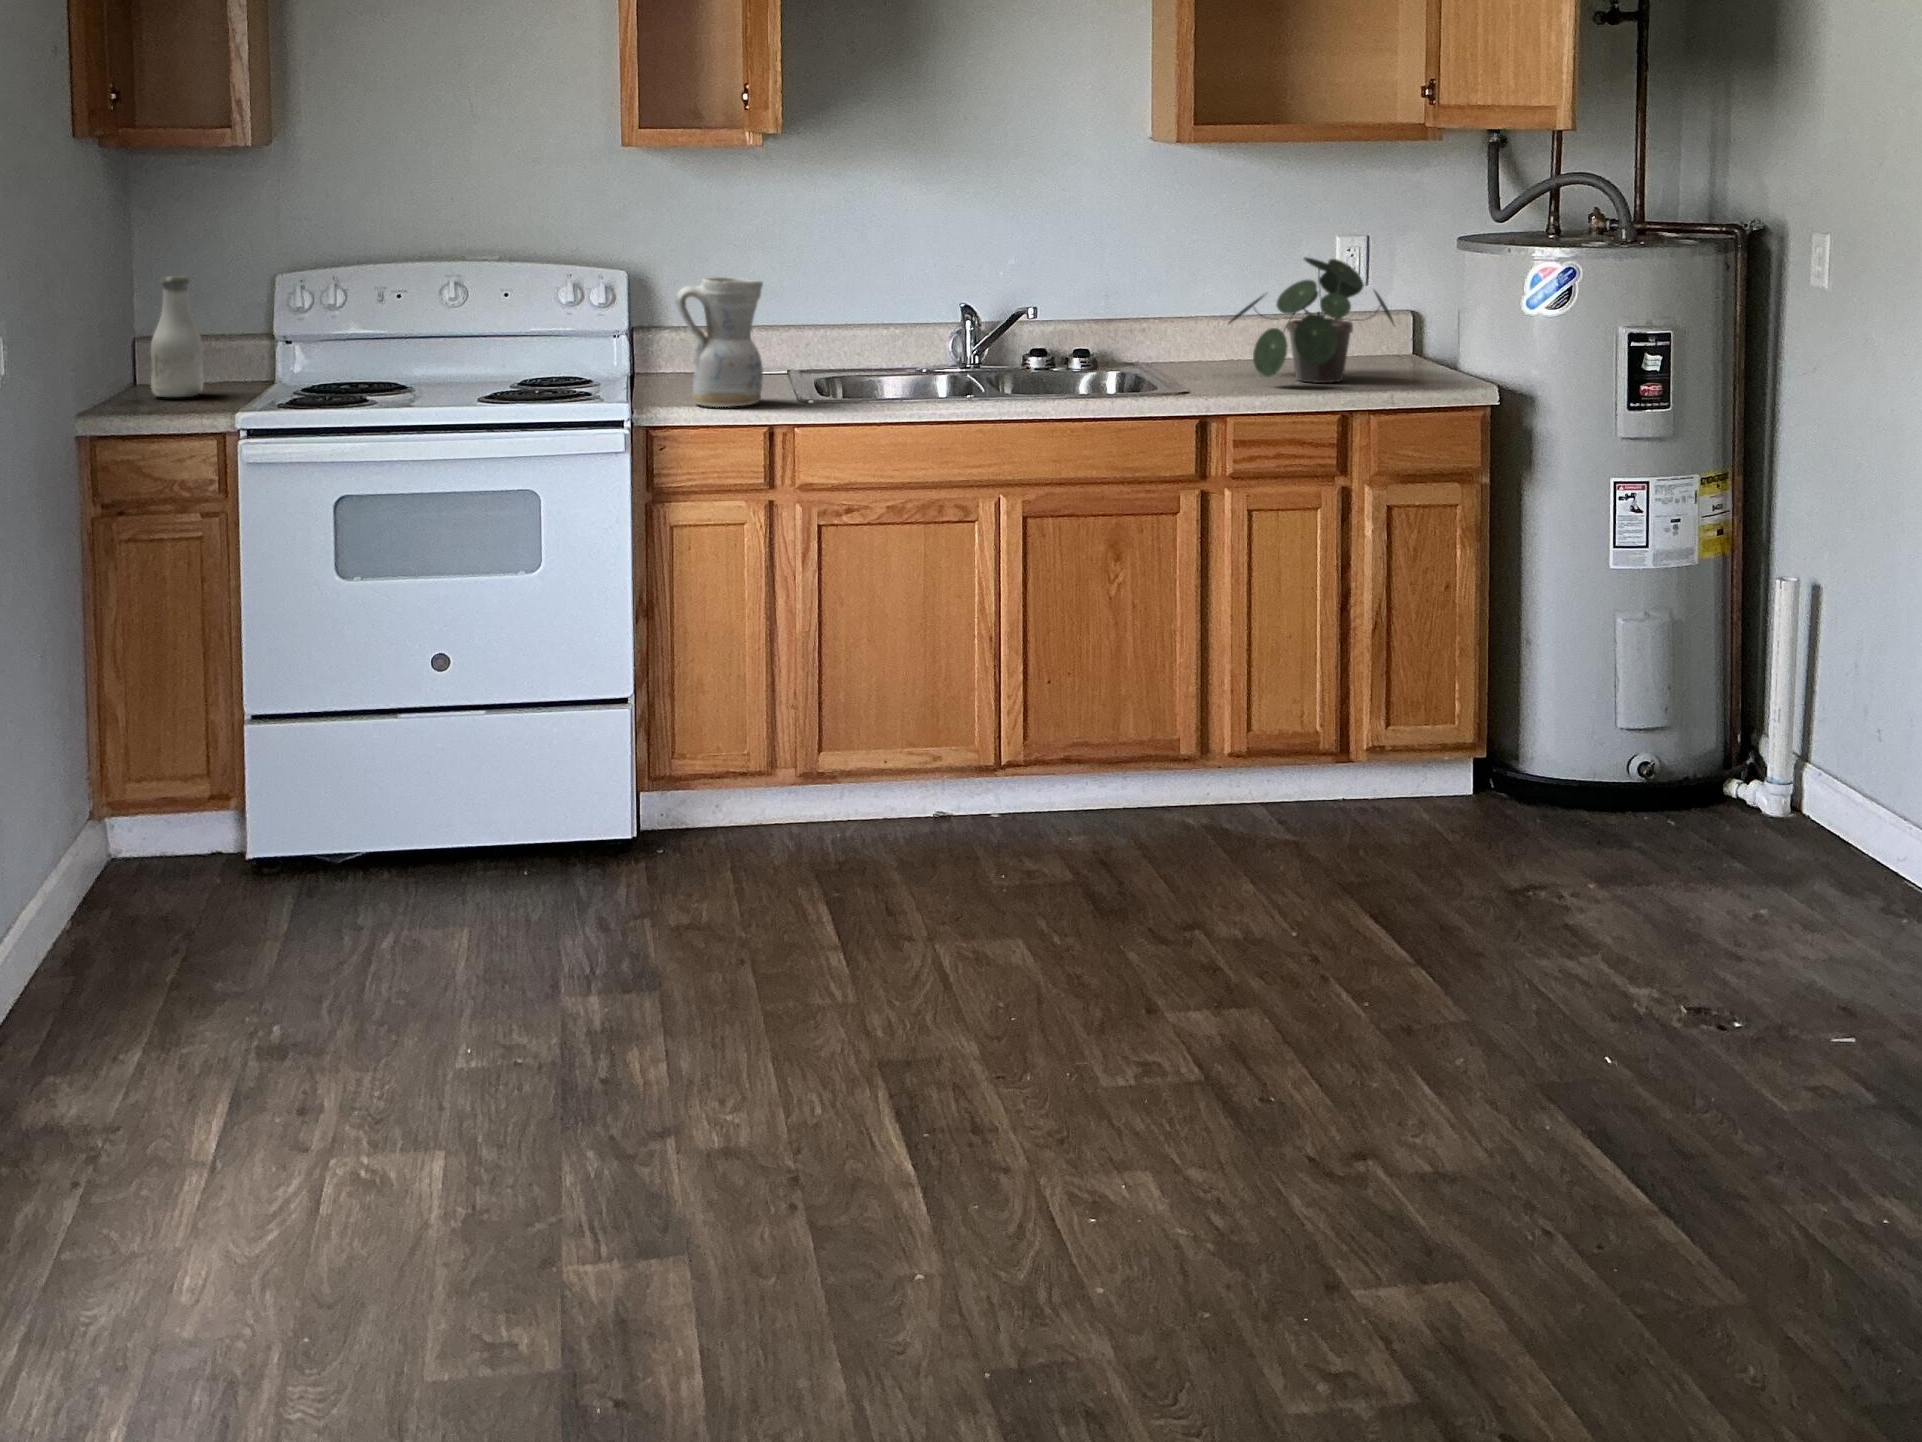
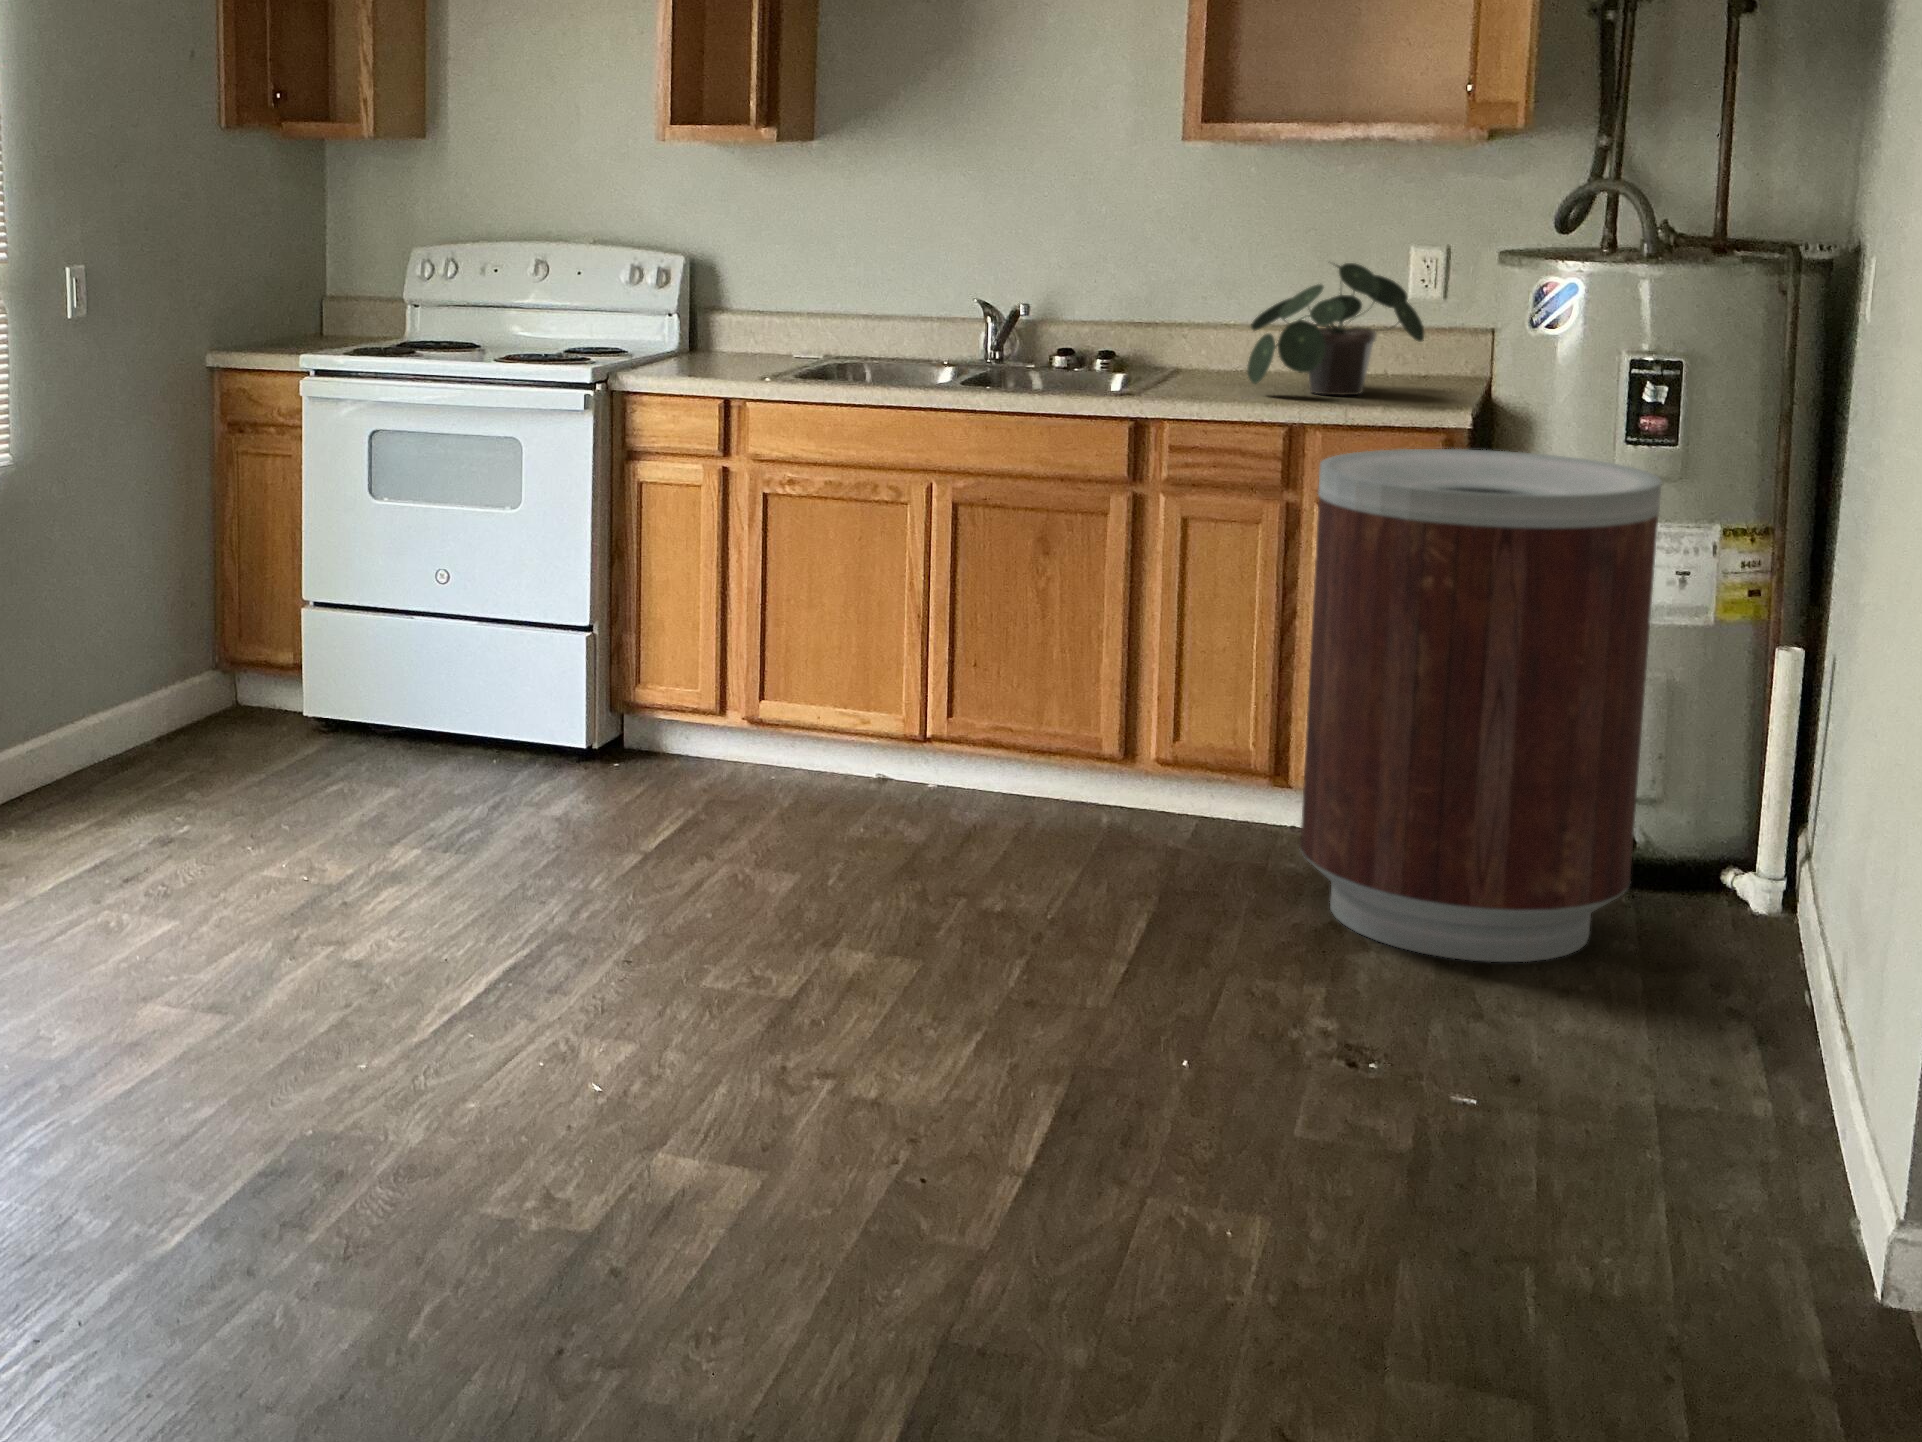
bottle: present [151,276,203,397] -> none [295,246,335,345]
ceramic pitcher: present [676,277,763,407] -> none [657,259,734,377]
trash can: none [1436,425,1736,897] -> present [1300,449,1662,962]

